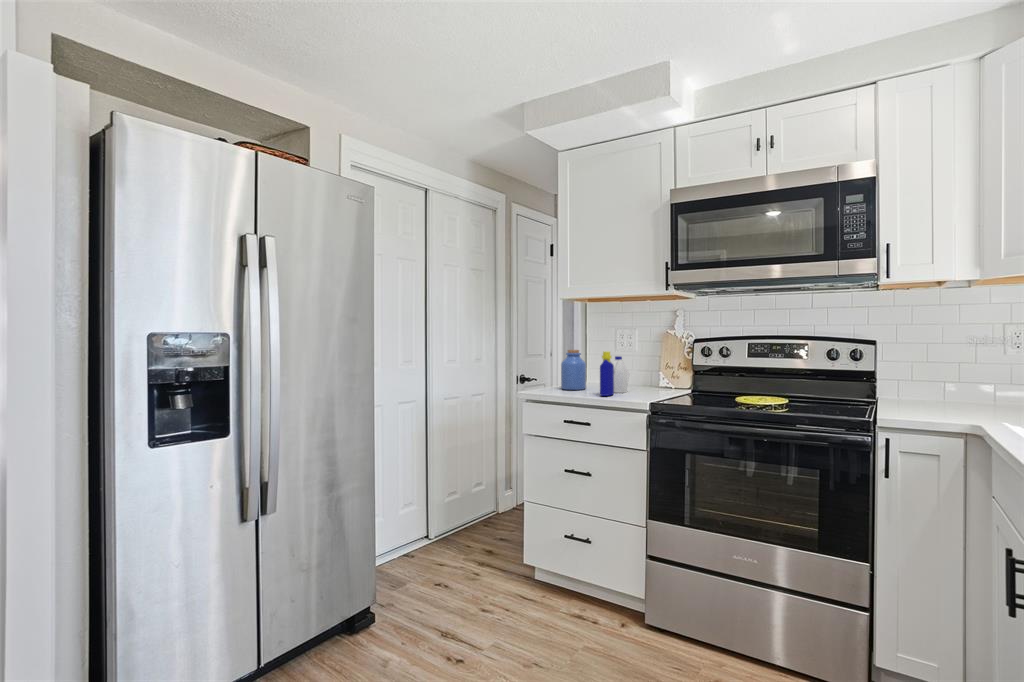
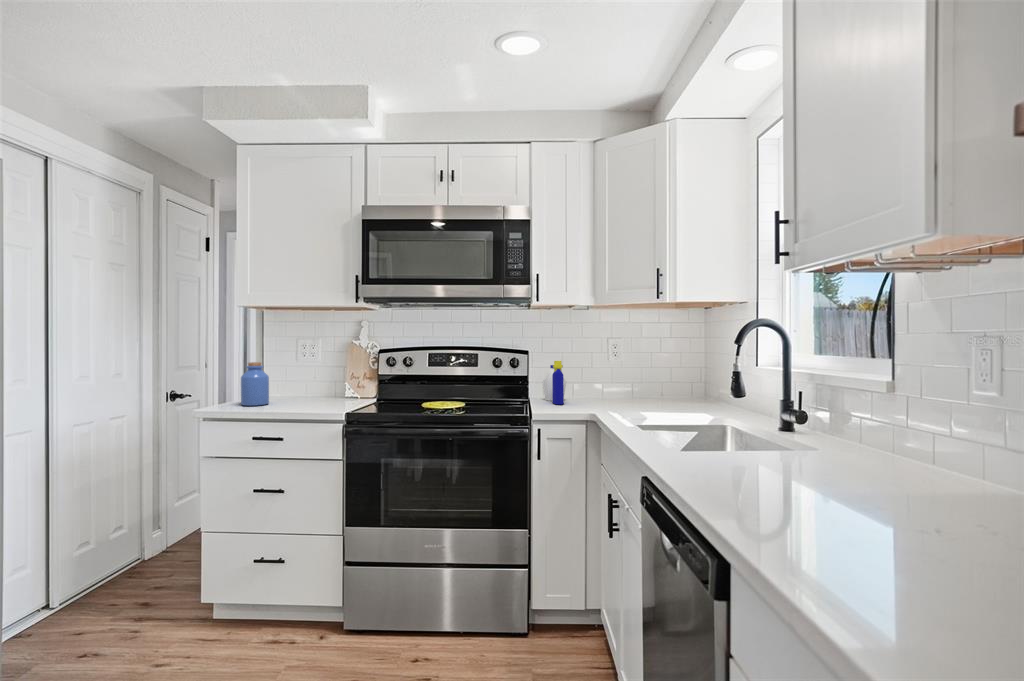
bottle: present [600,352,629,396] -> present [542,361,566,404]

